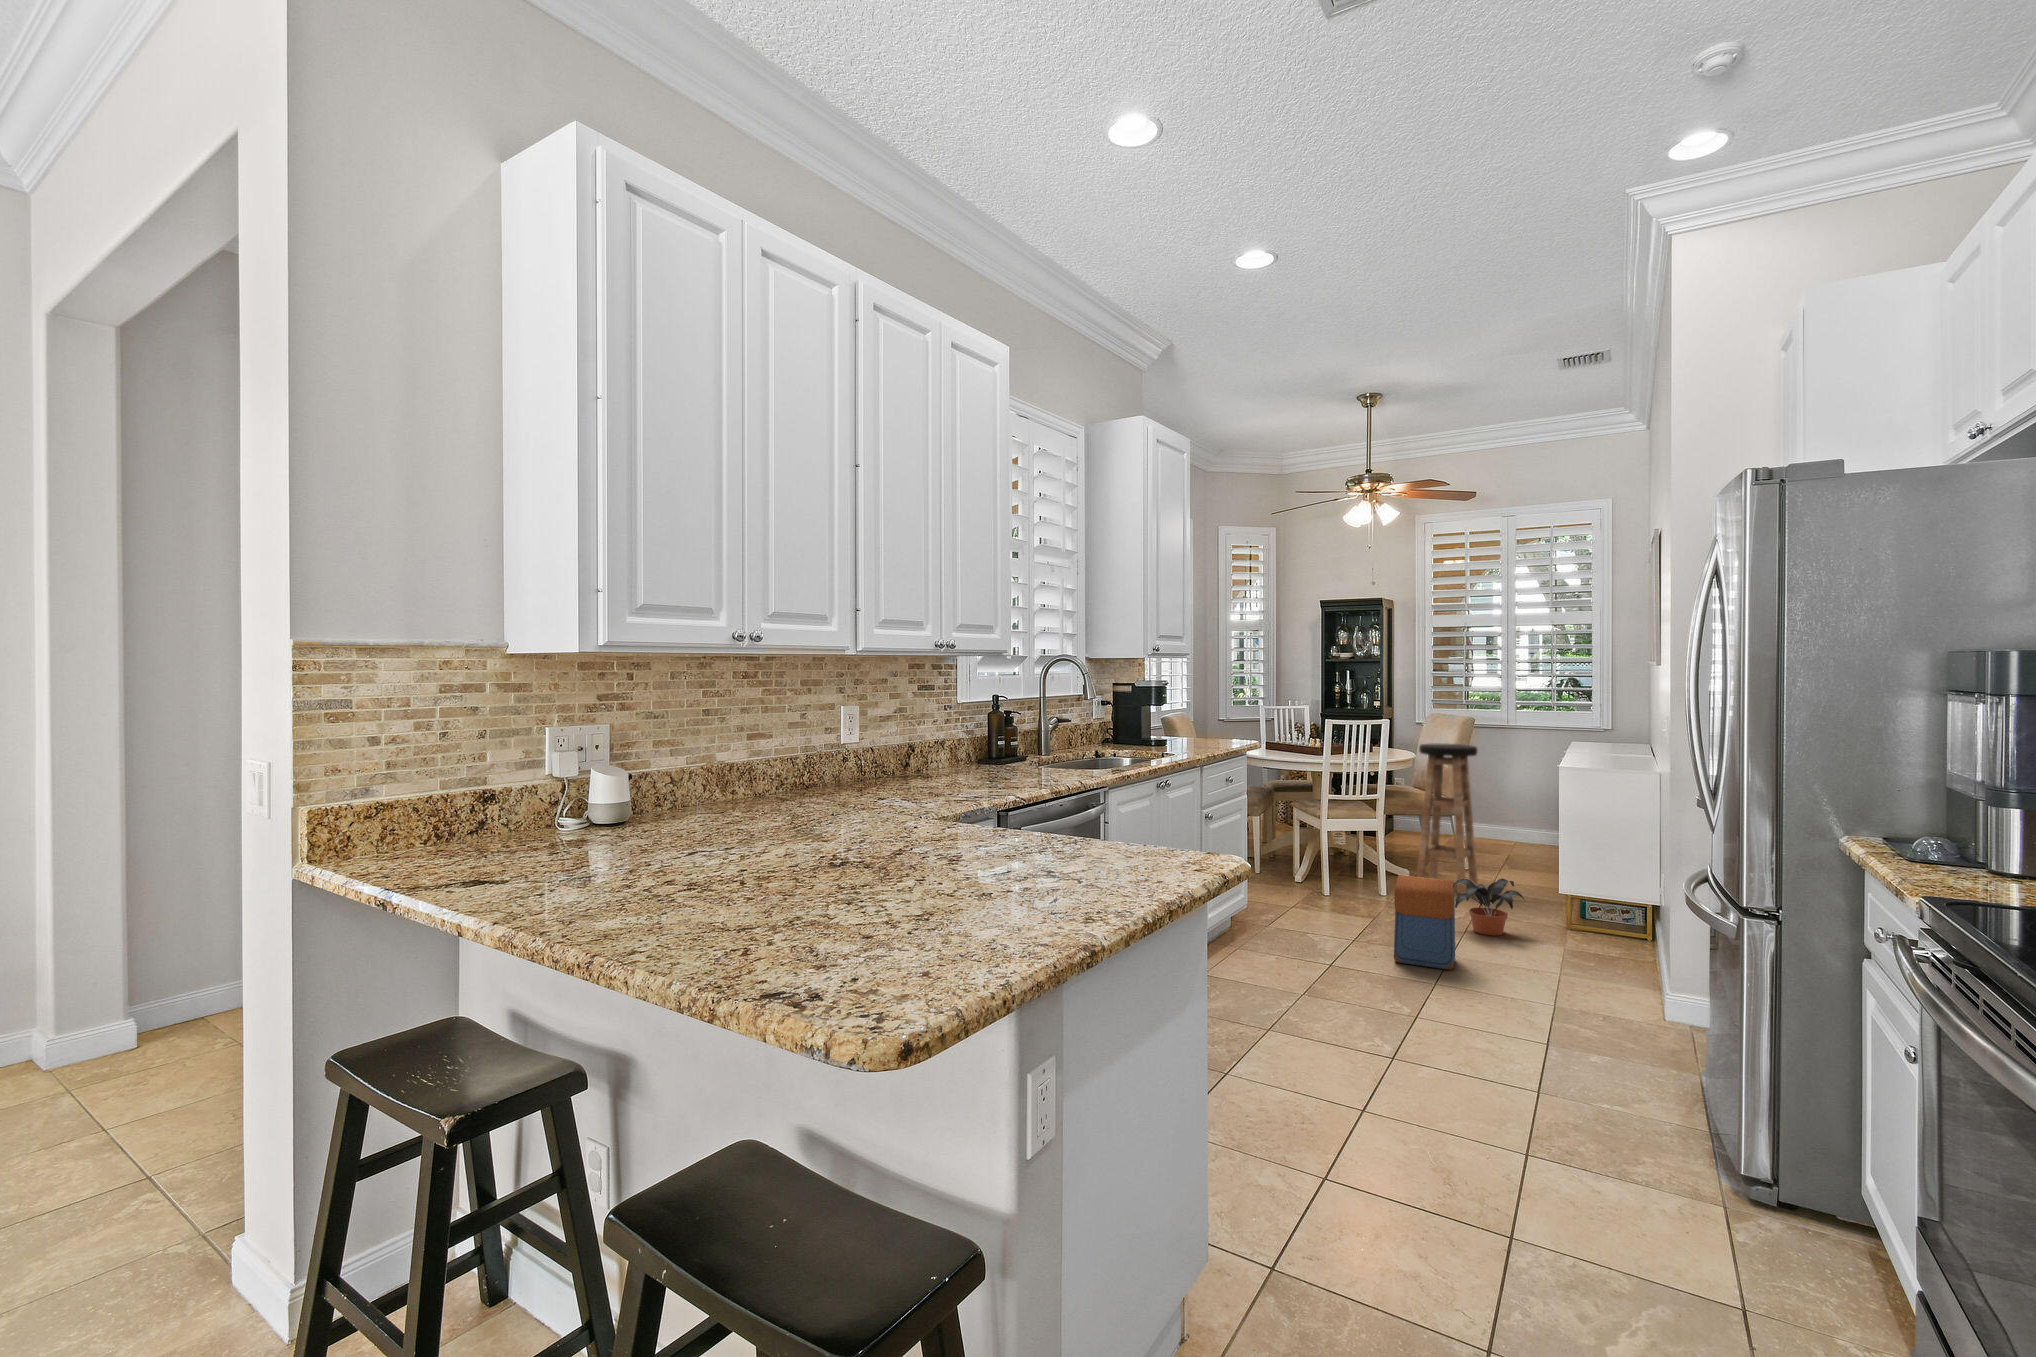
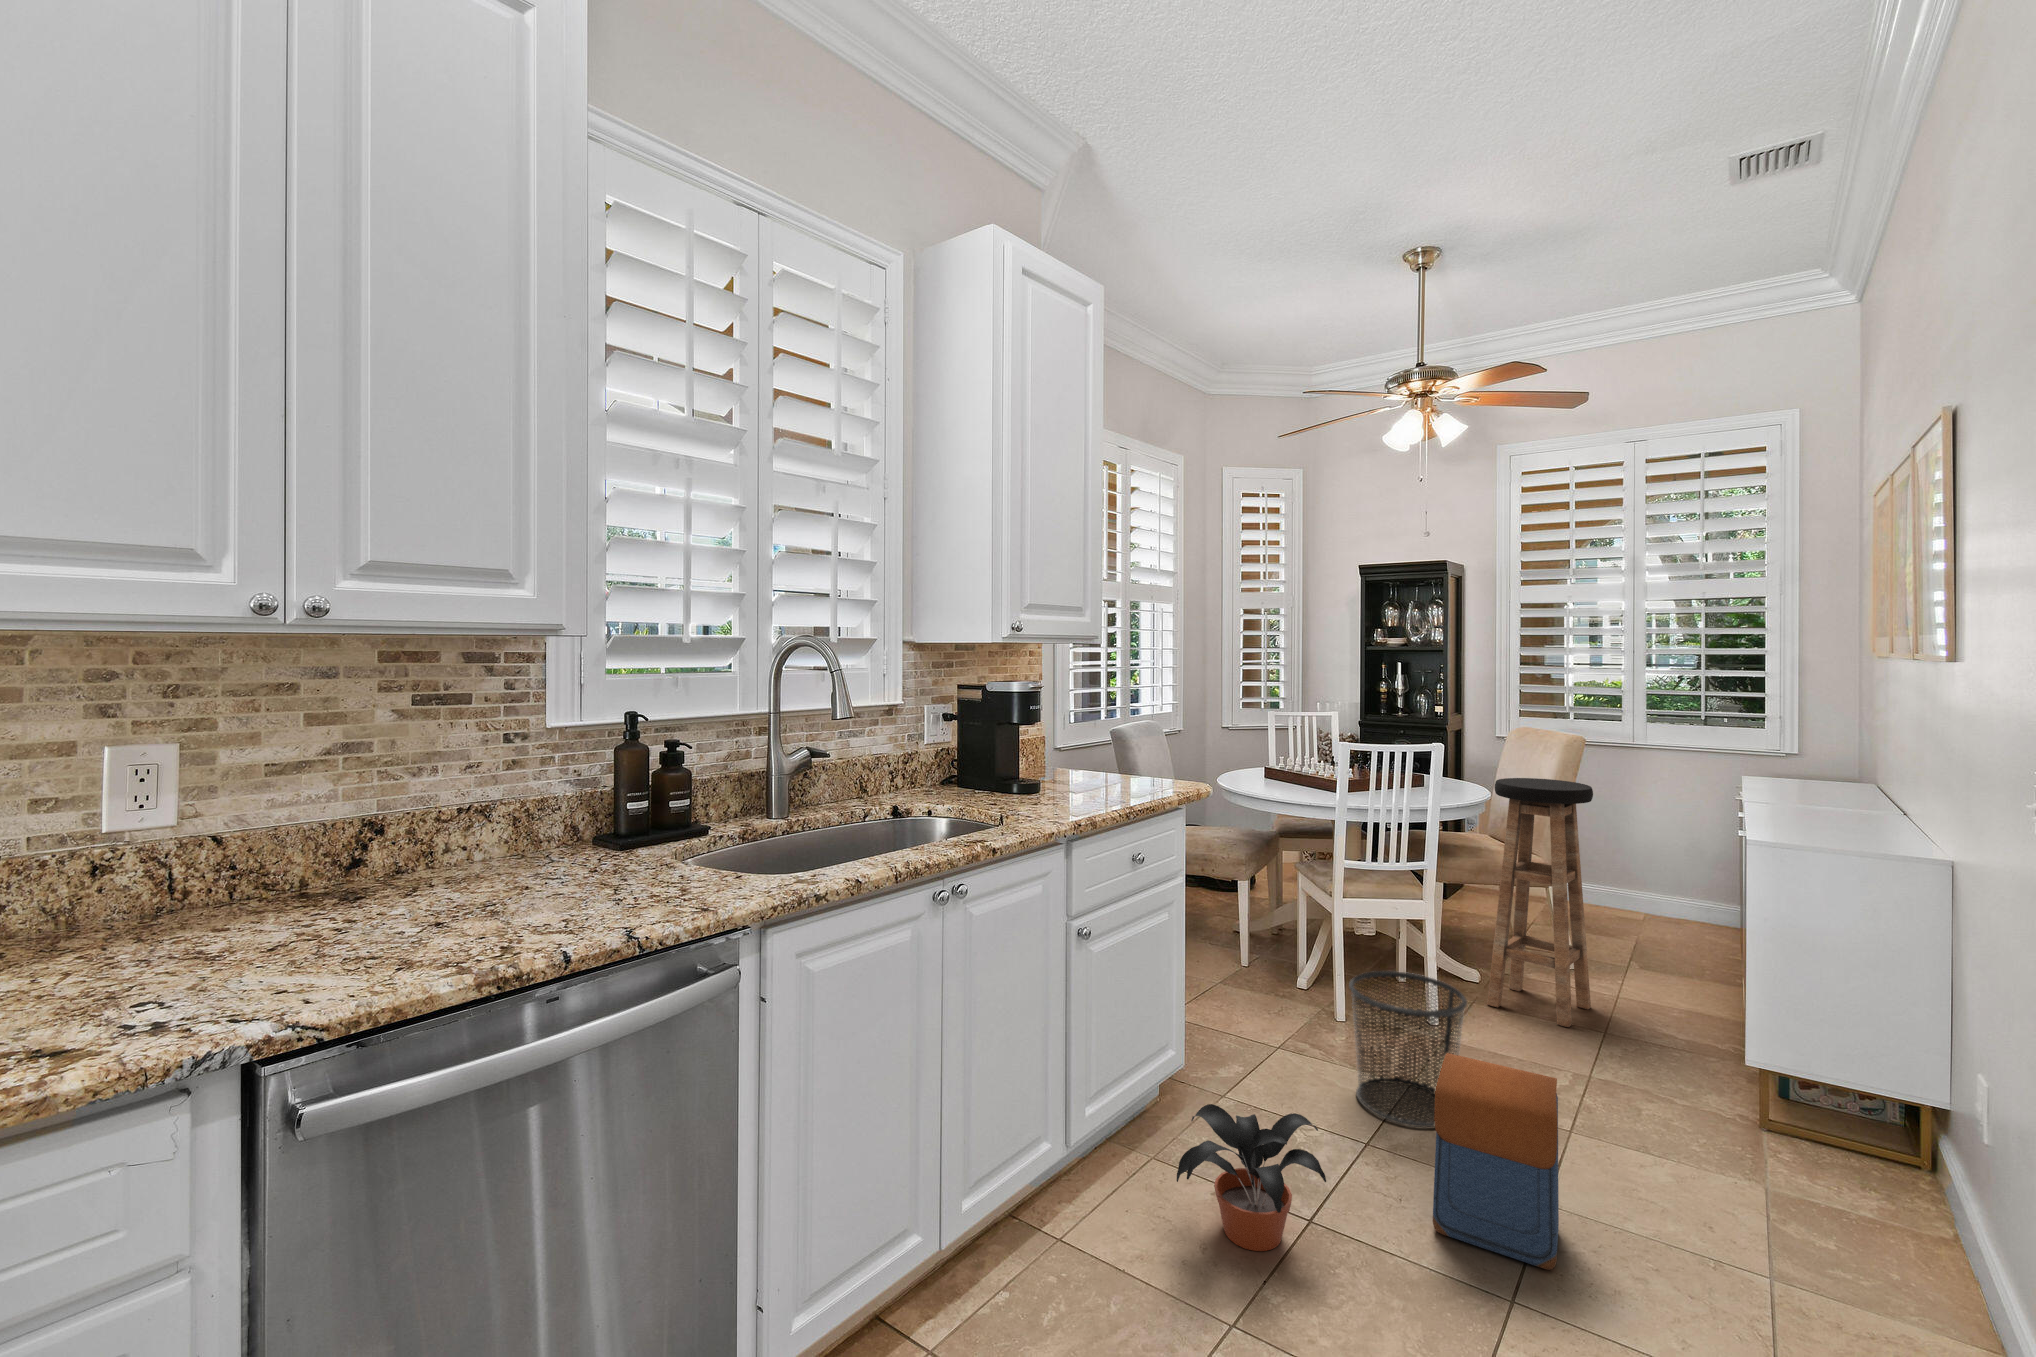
waste bin: none [1340,852,1407,932] -> present [1349,971,1467,1127]
potted plant: present [1453,878,1524,935] -> present [1177,1104,1326,1251]

